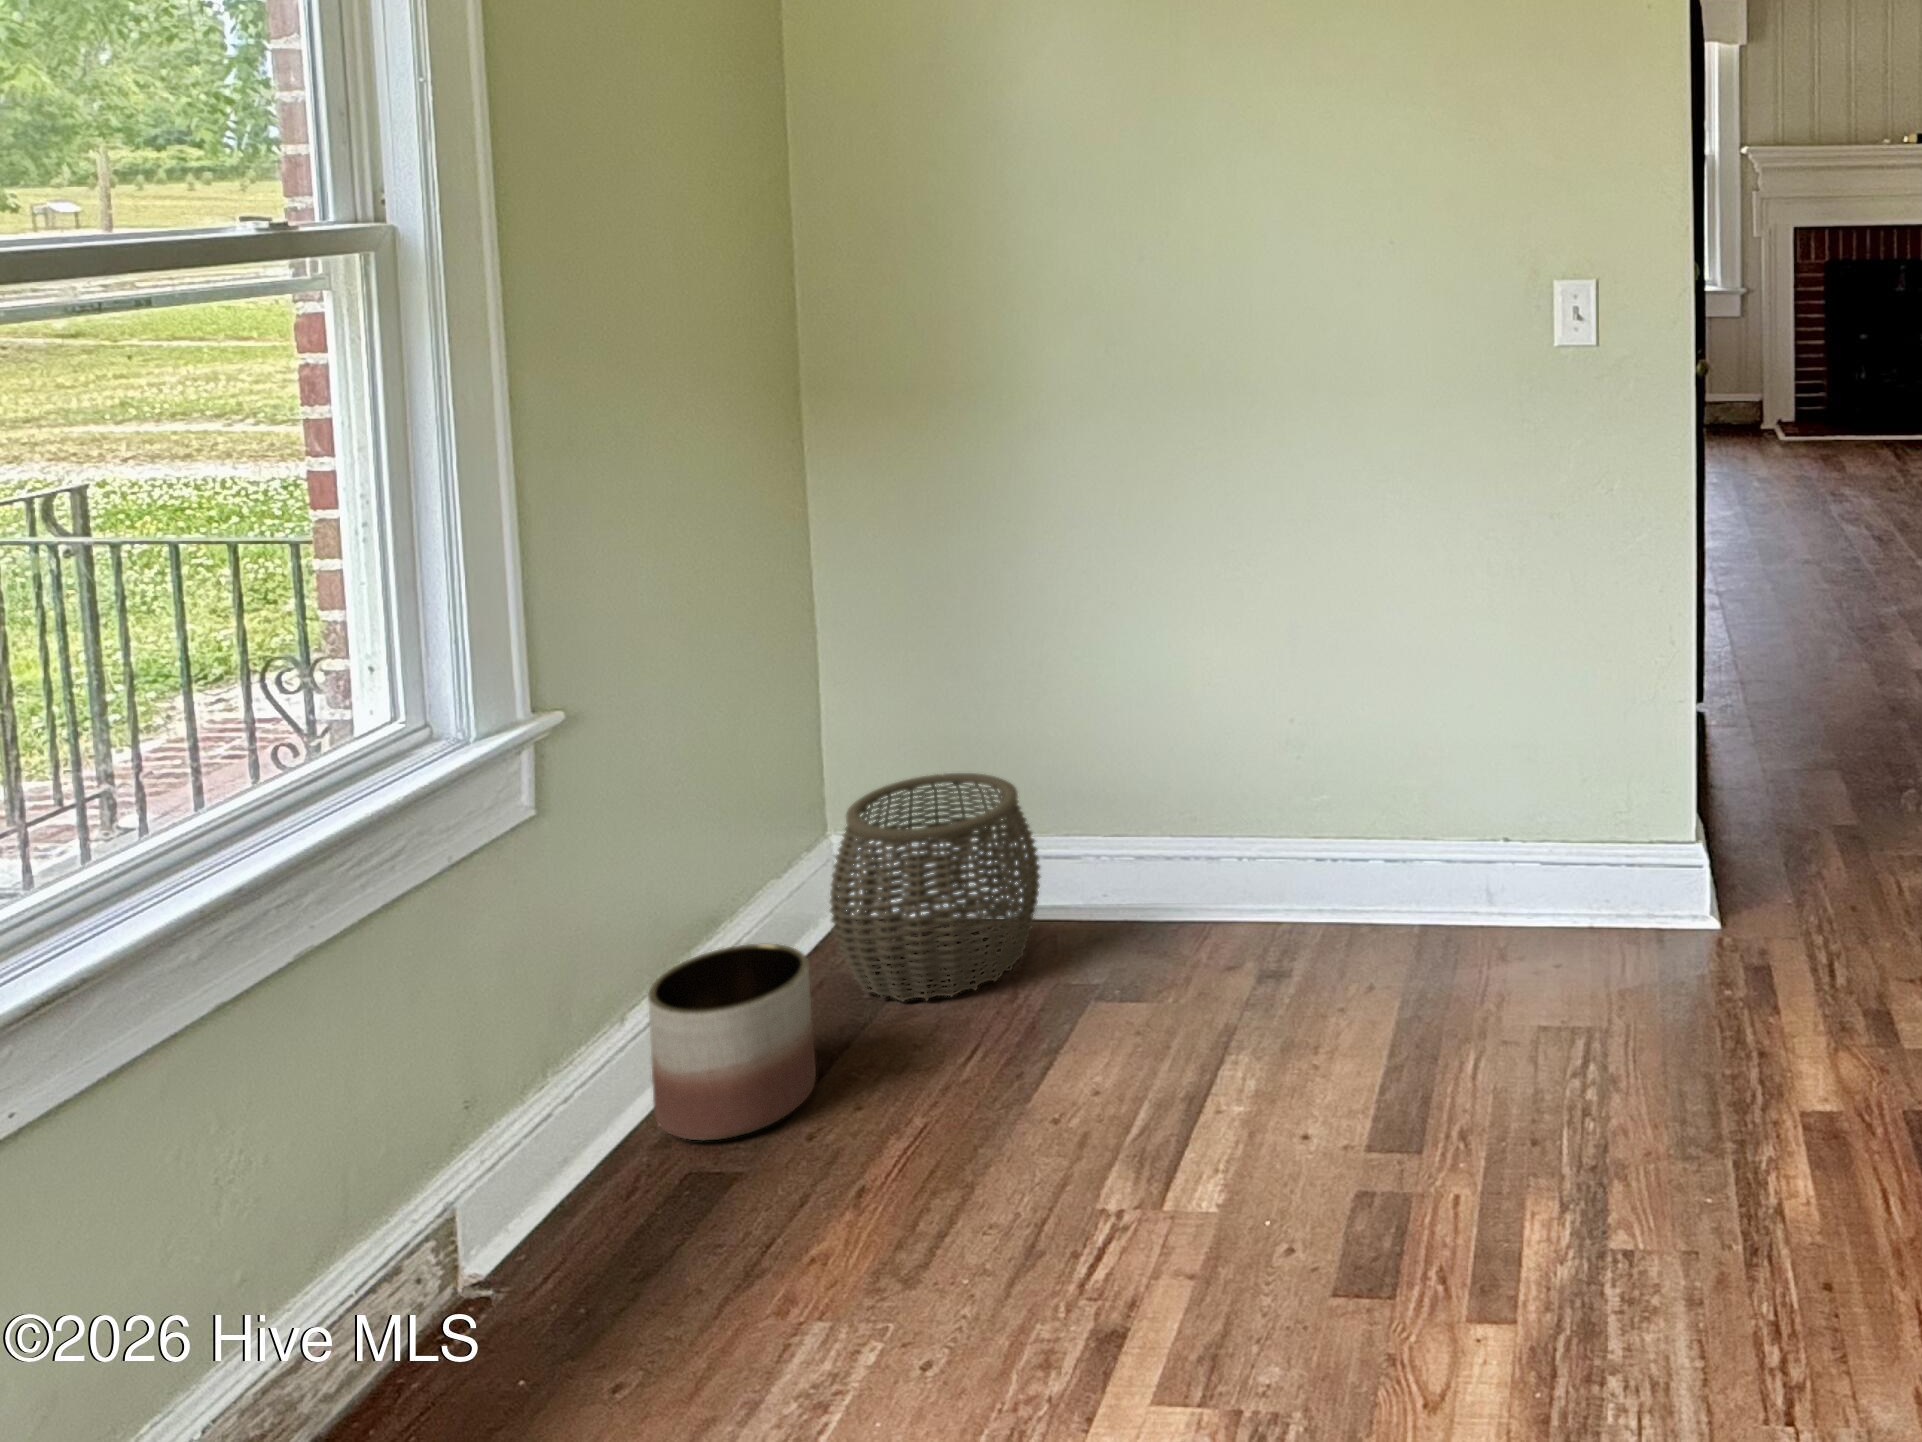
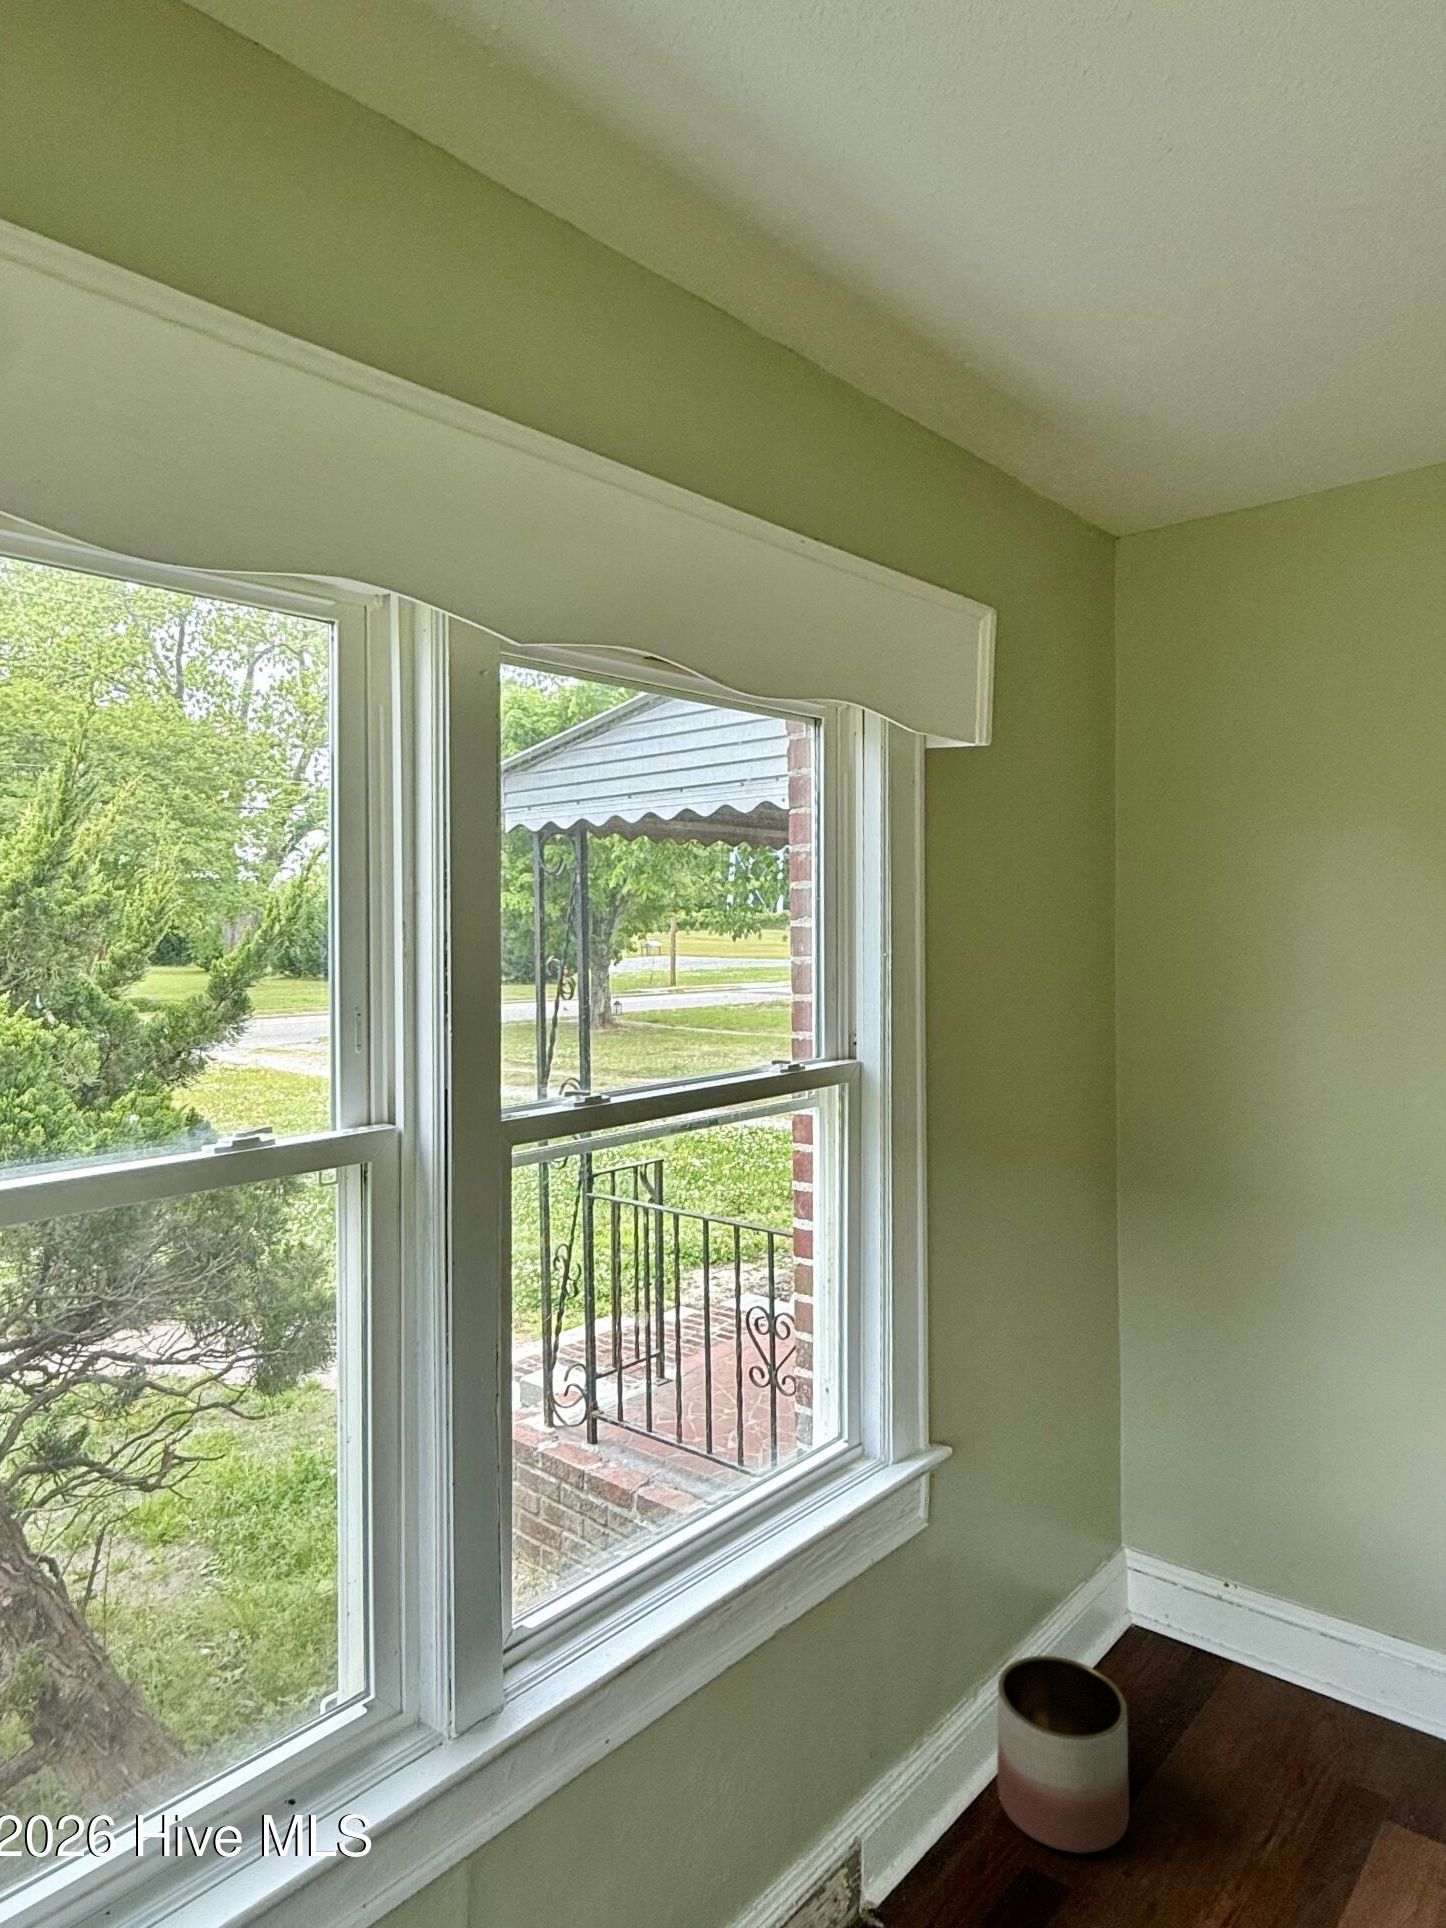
woven basket: present [830,773,1041,1001] -> none [1132,1527,1330,1766]

